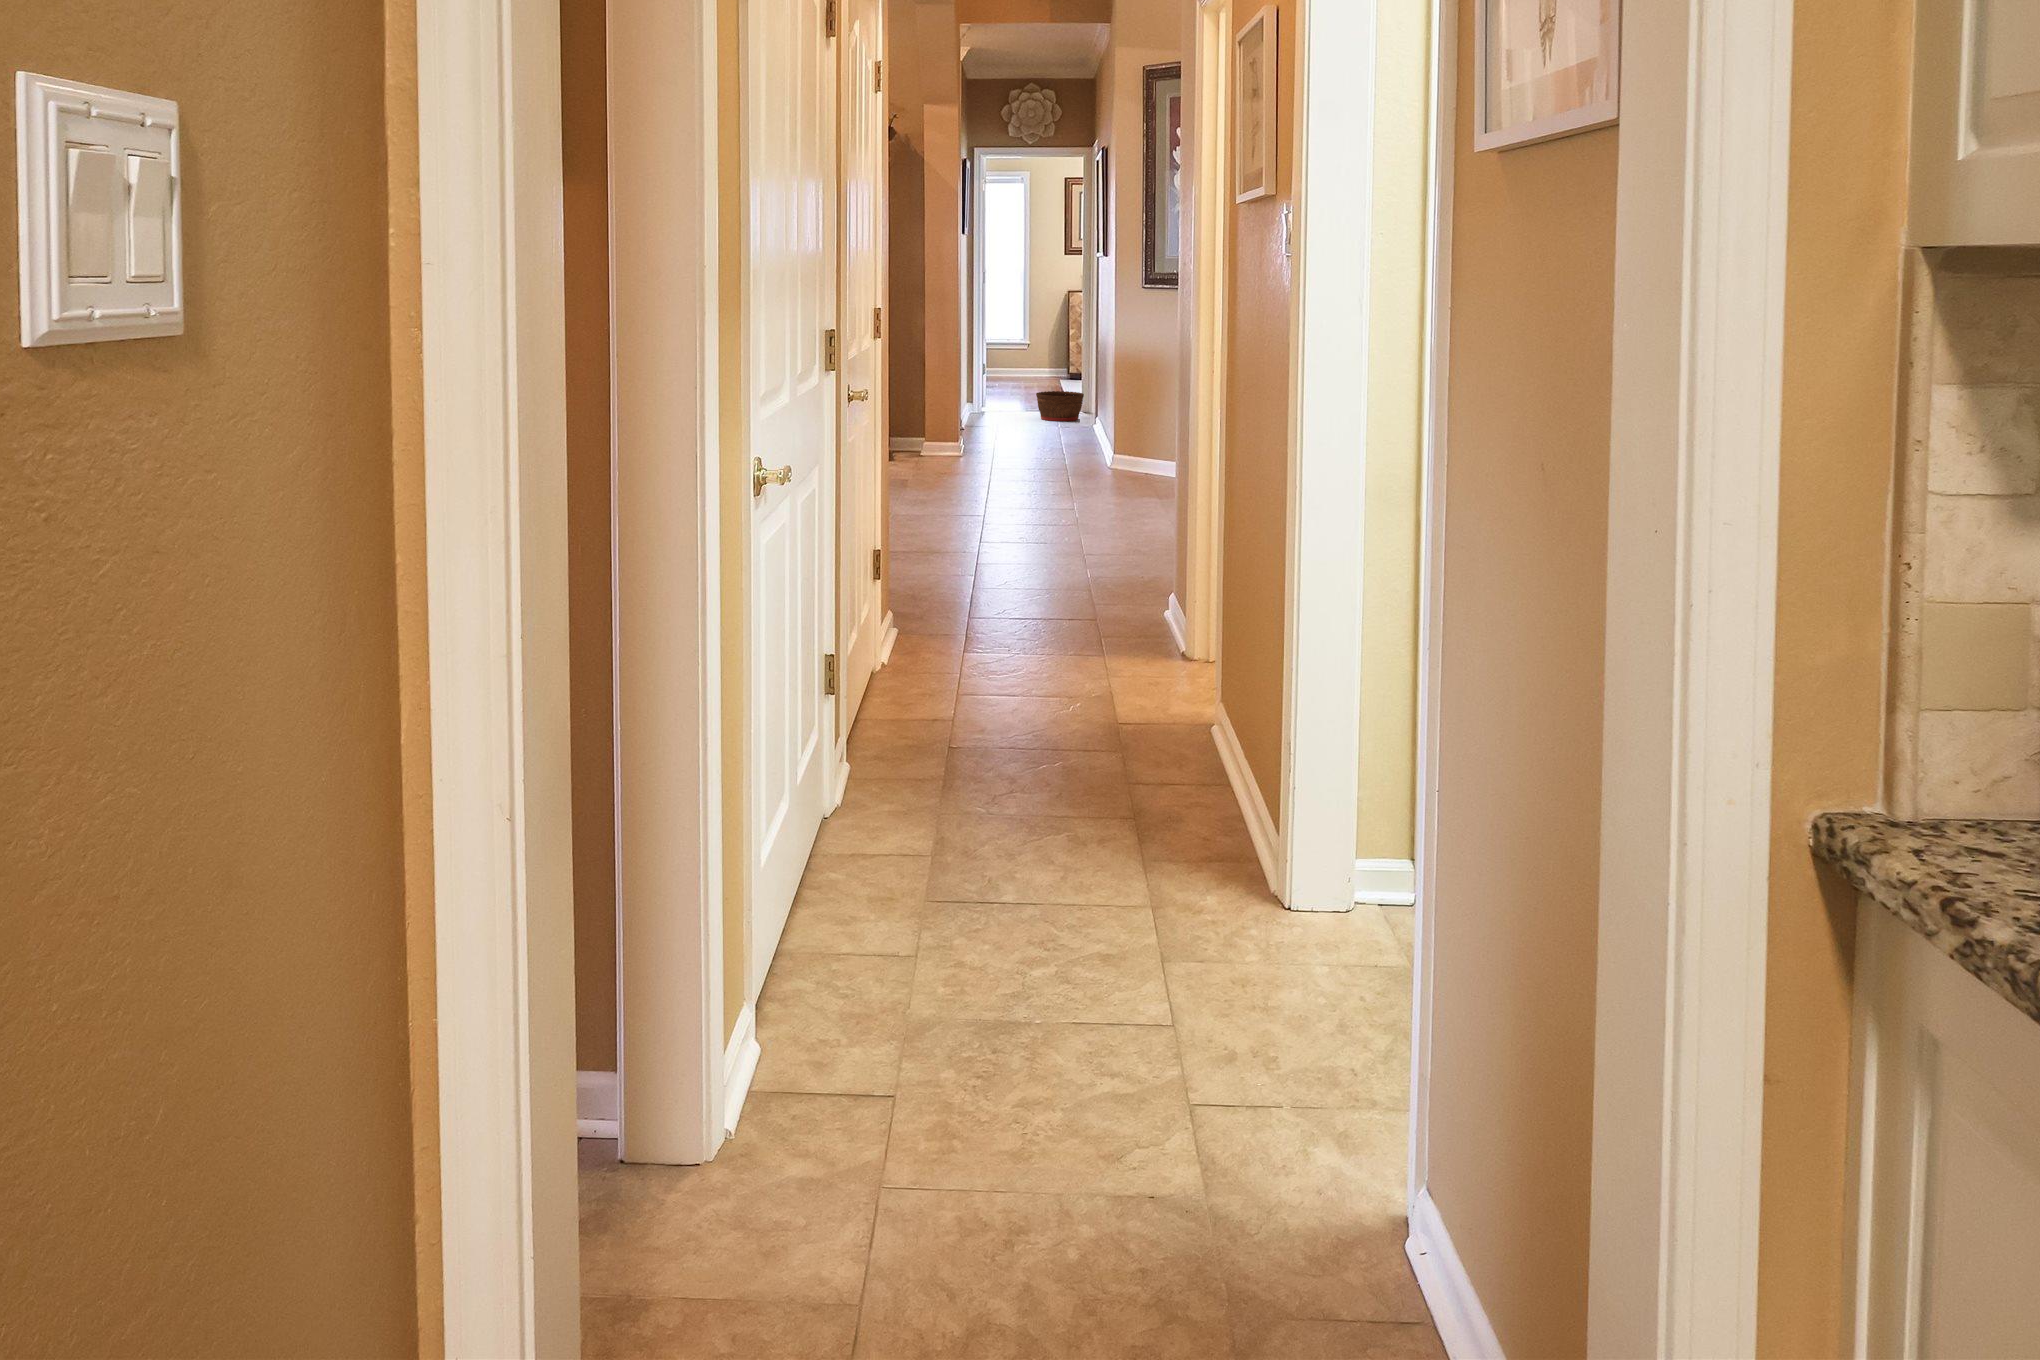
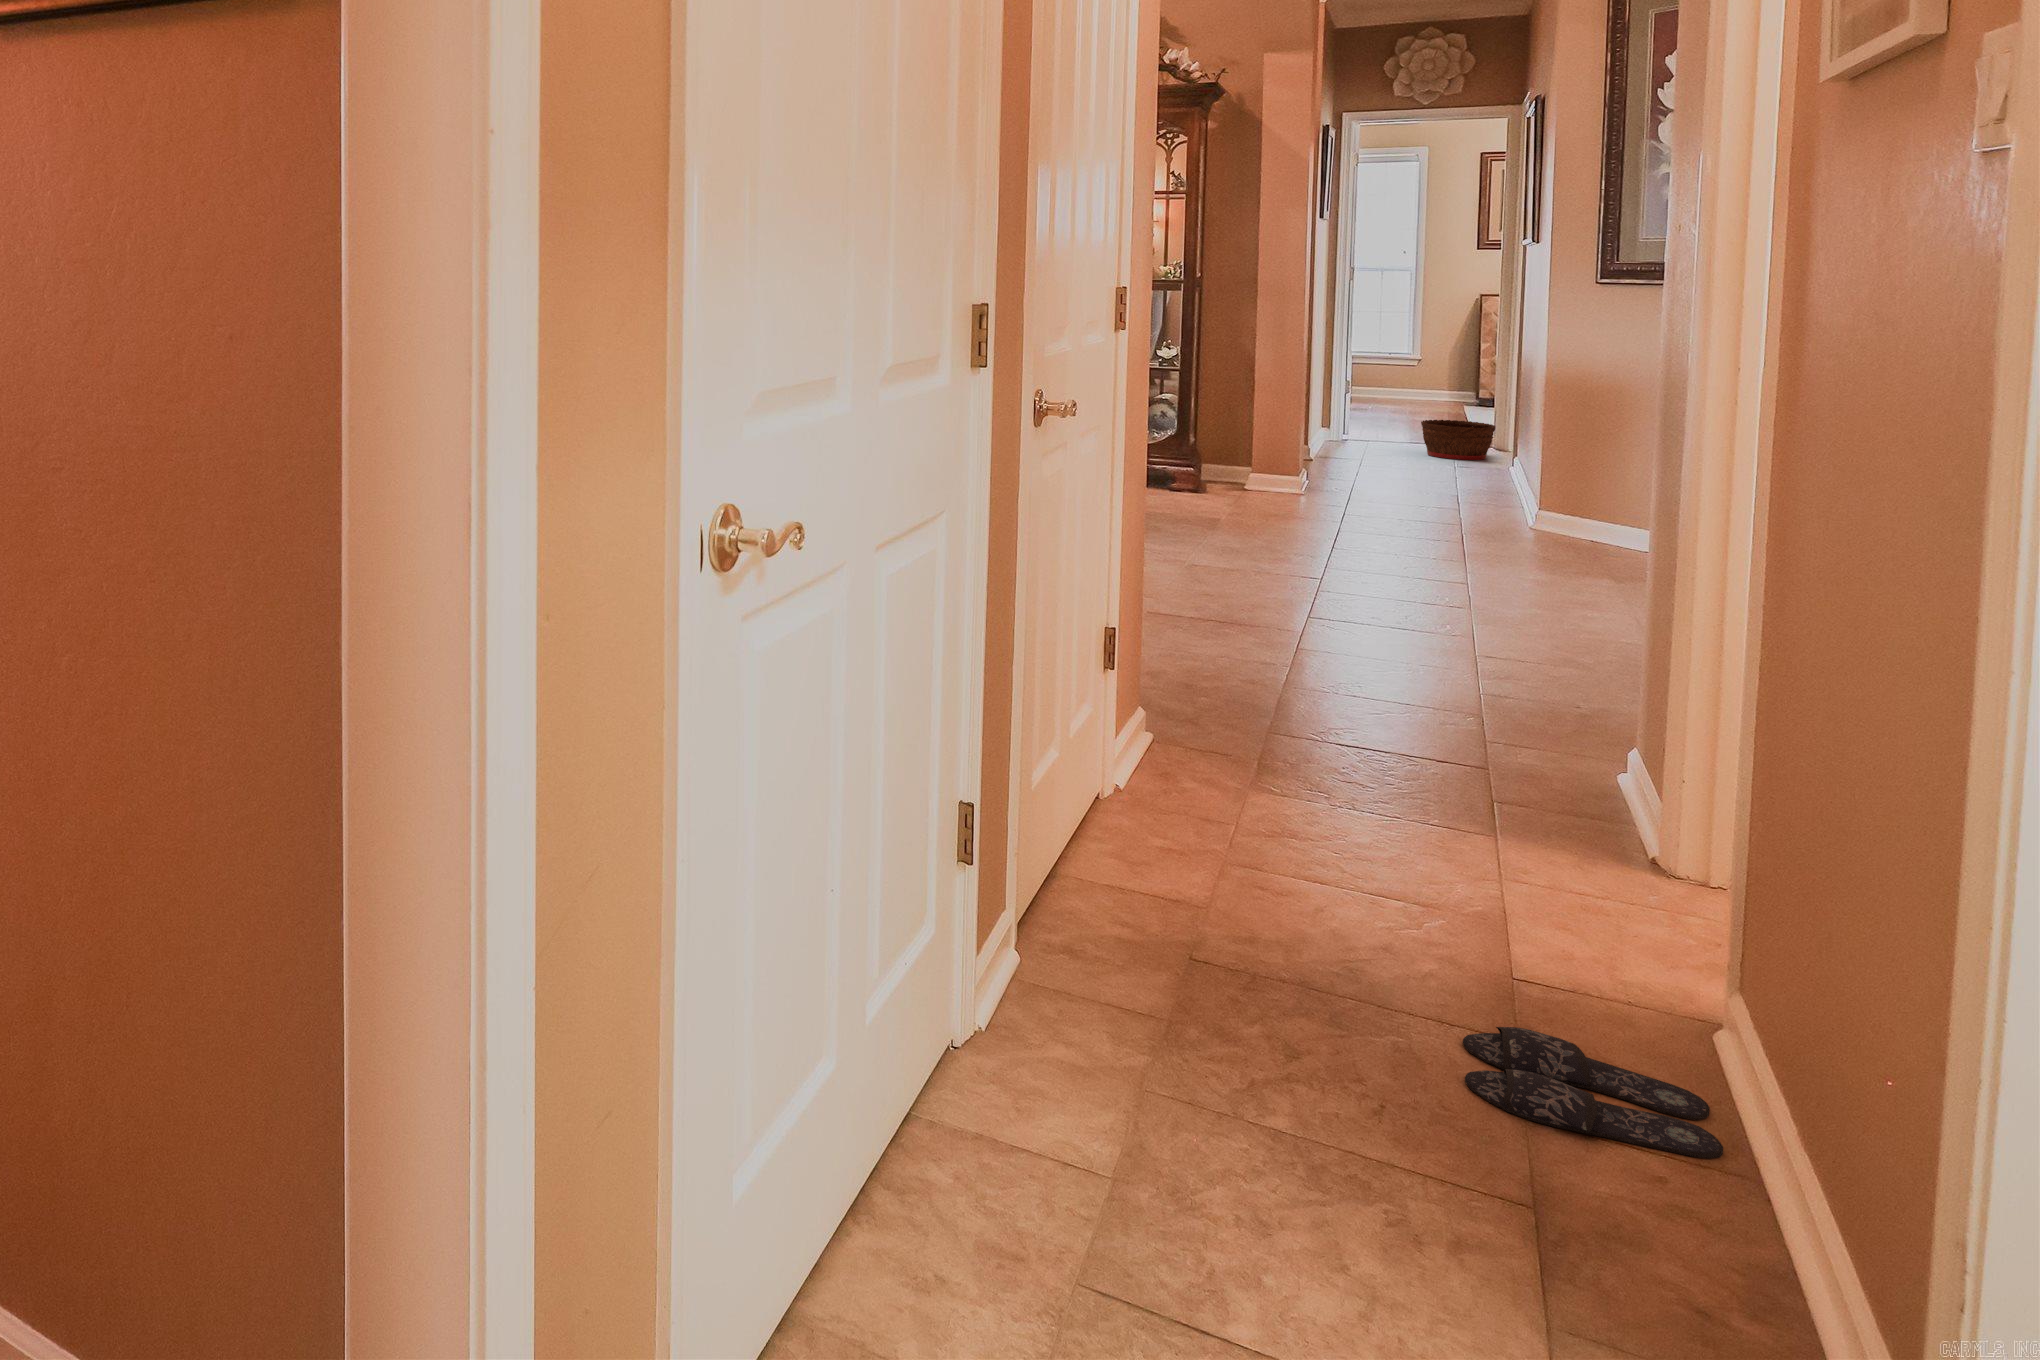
slippers: none [1097,743,1215,784] -> present [1463,1027,1723,1159]

